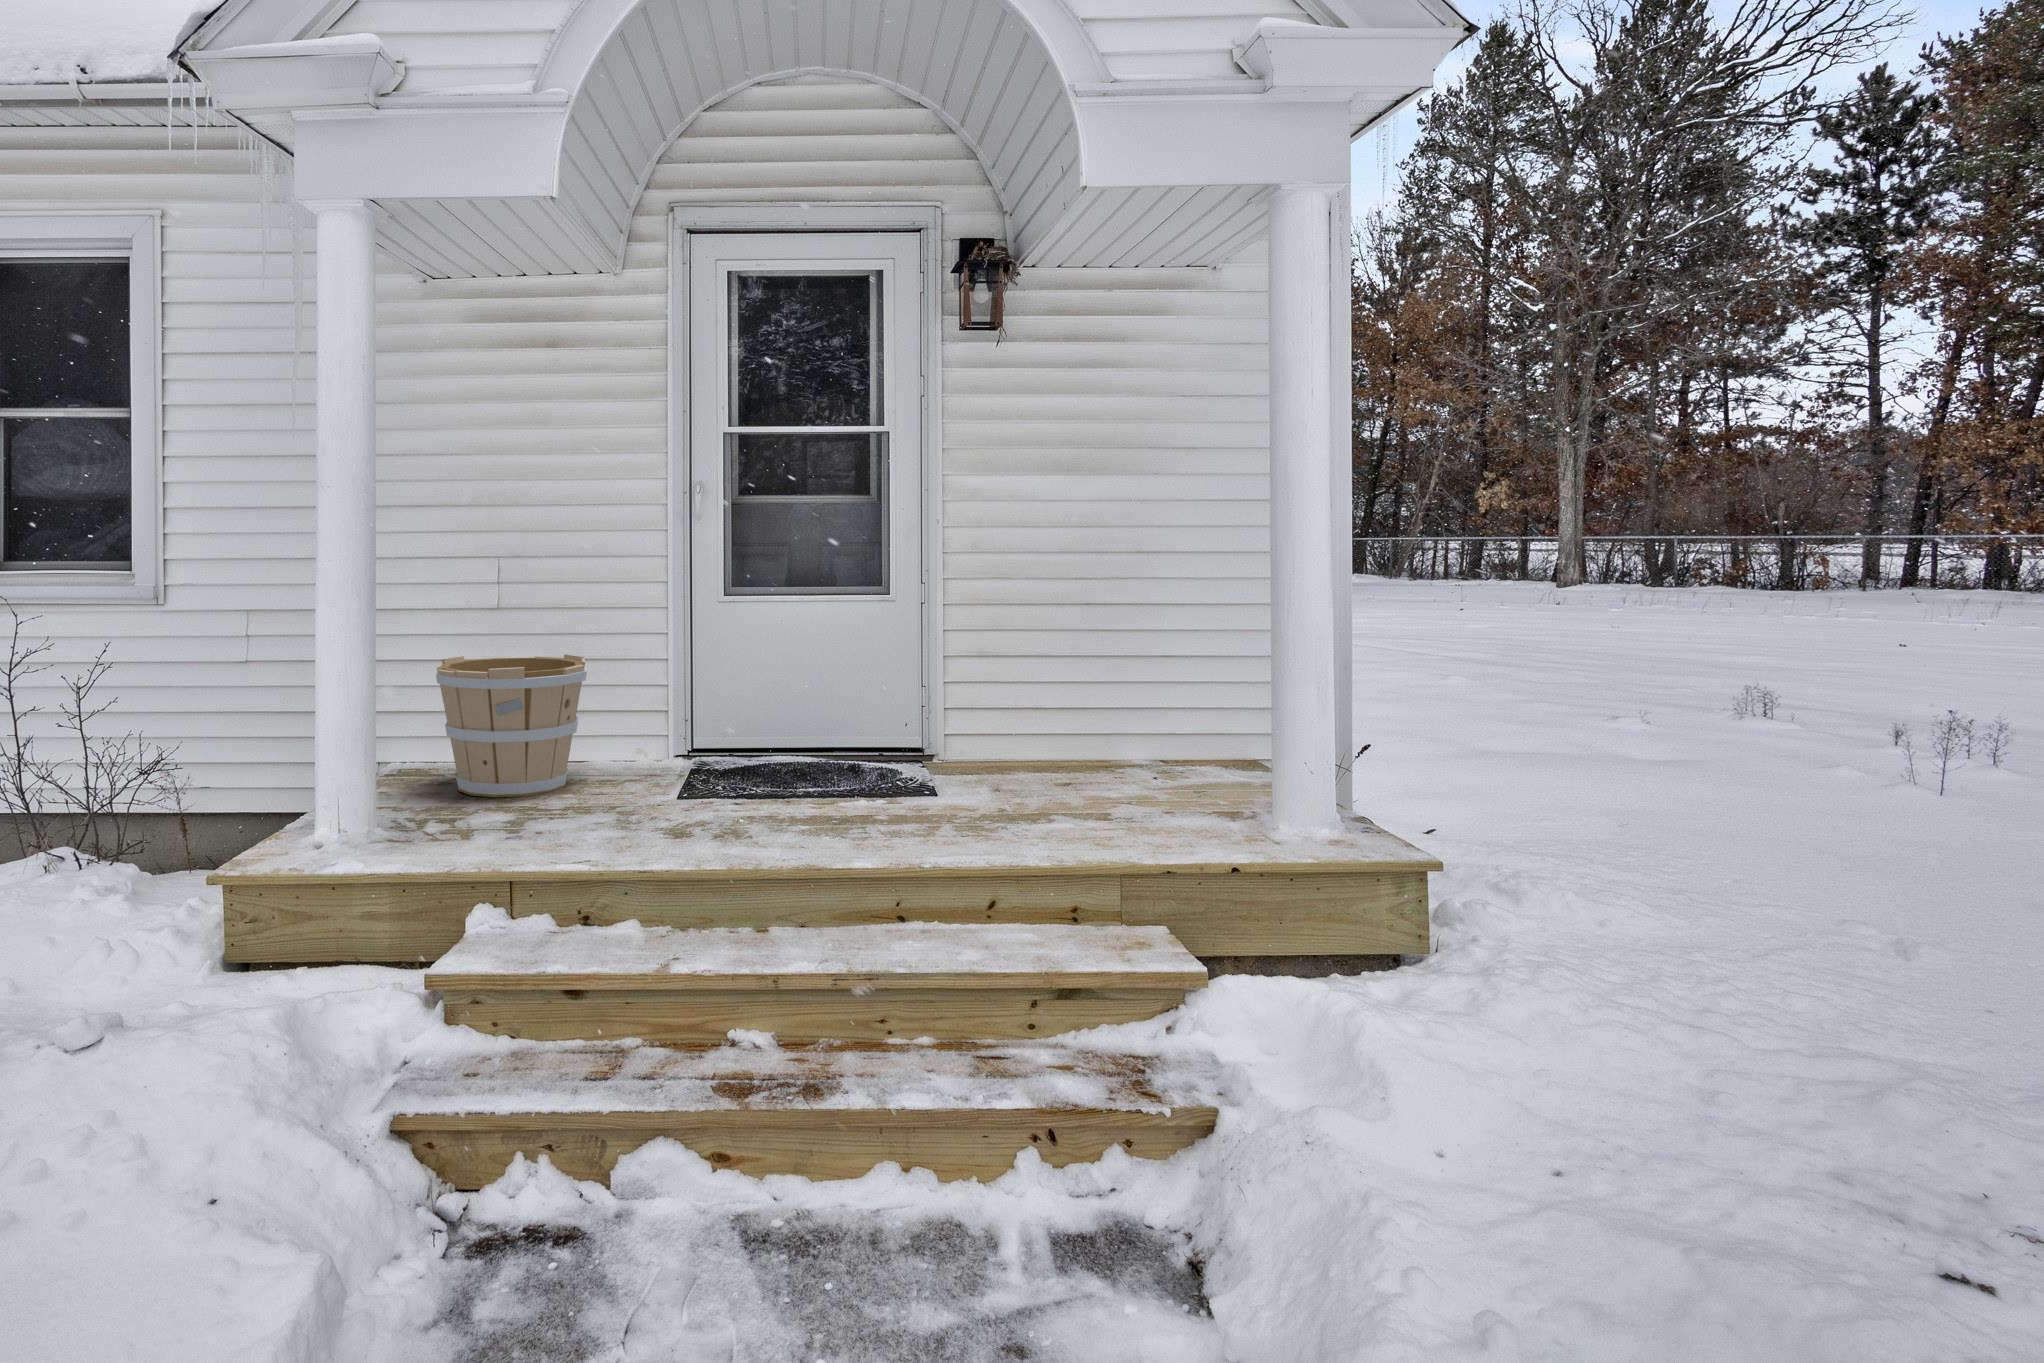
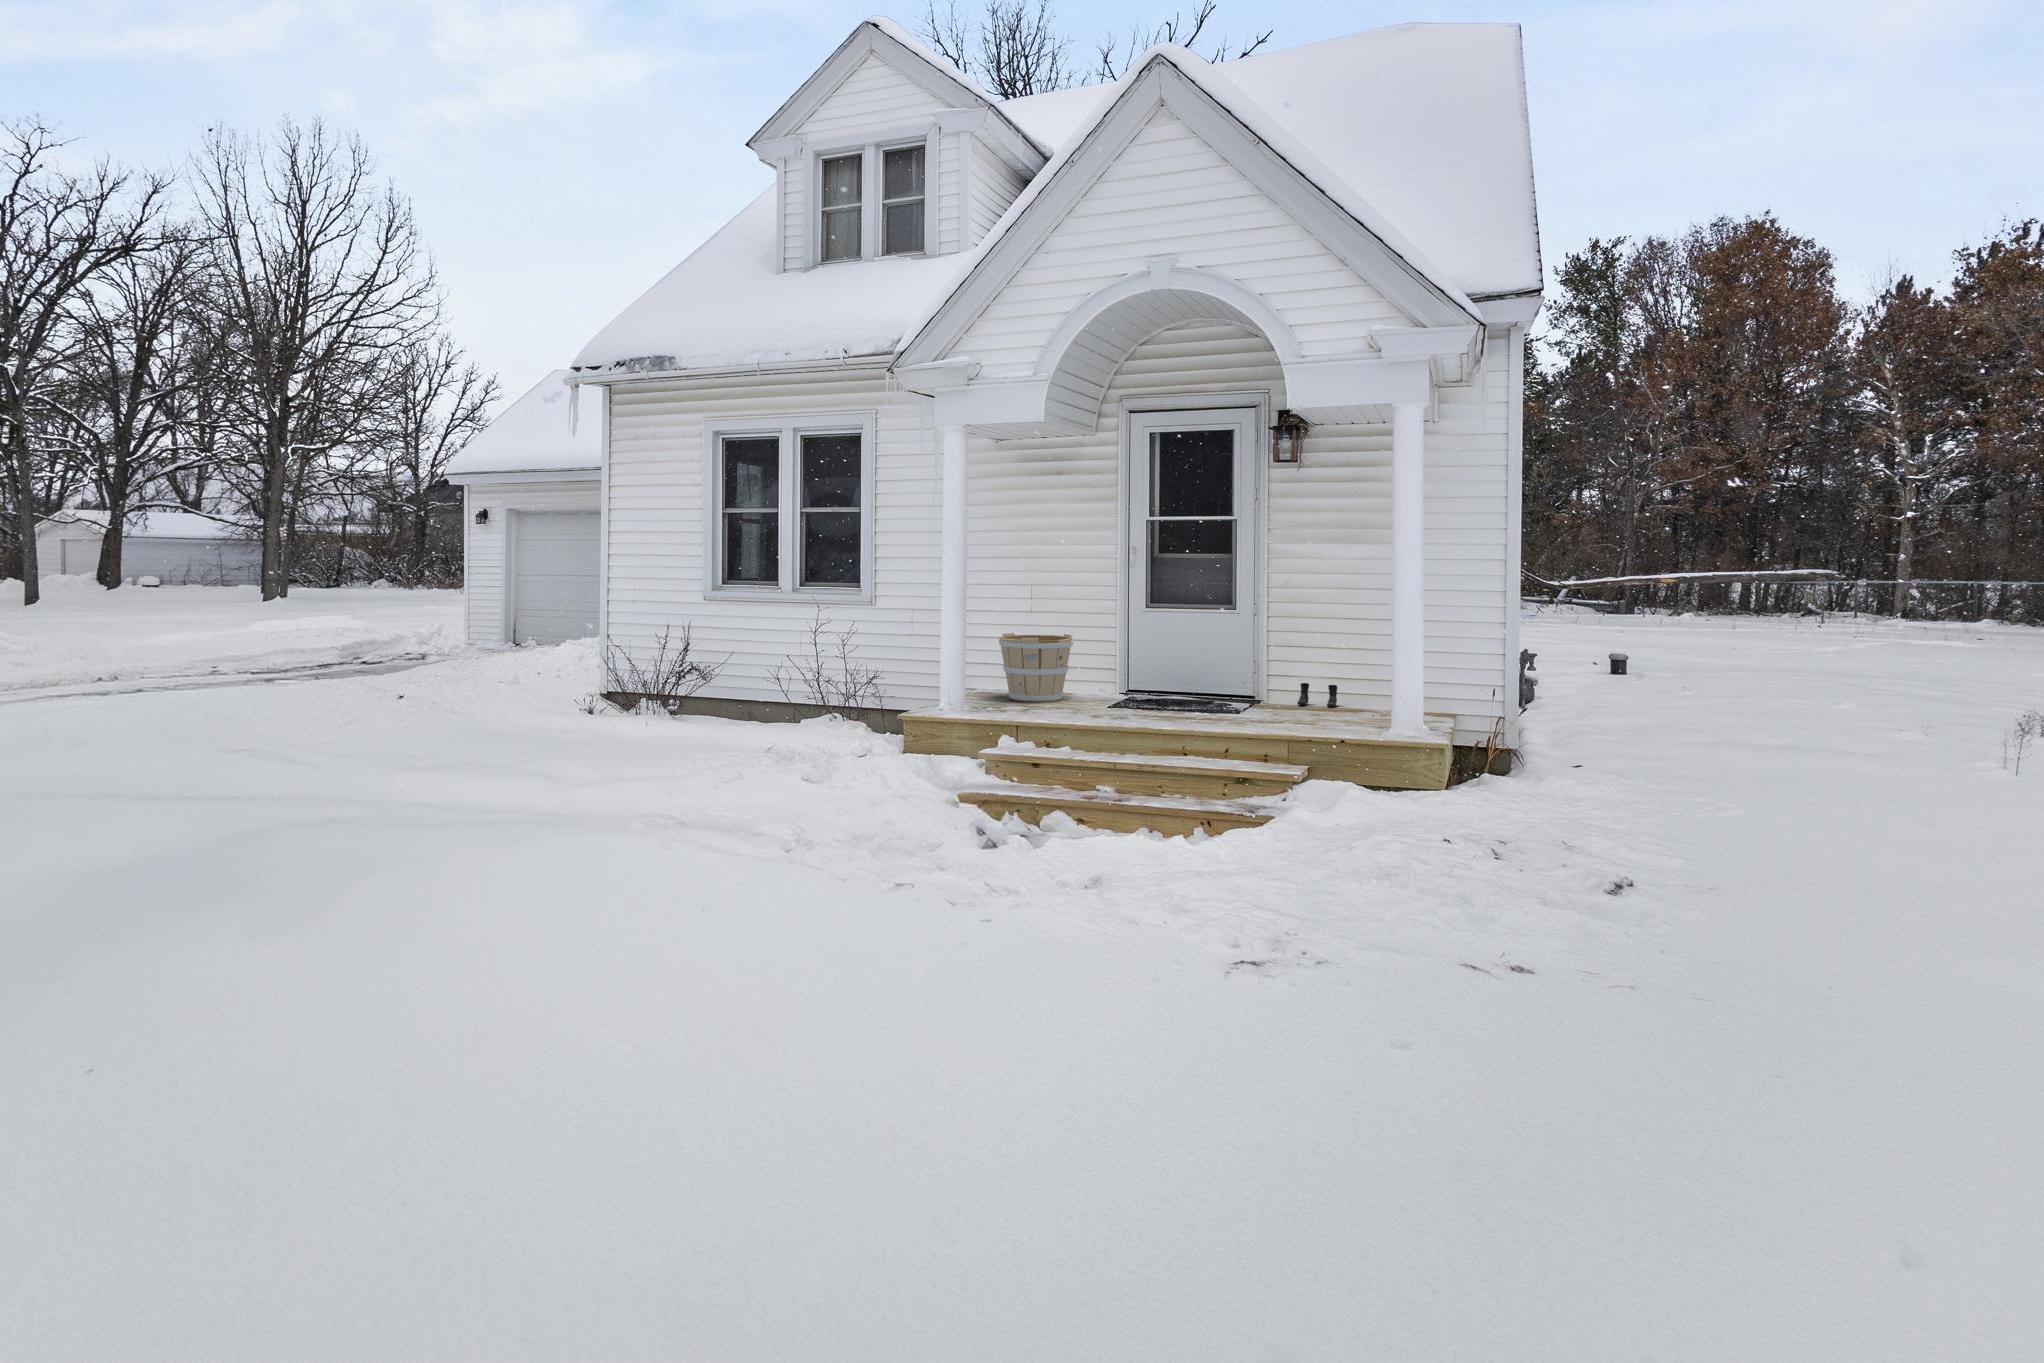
boots: none [1013,728,1083,771] -> present [1297,683,1337,707]

